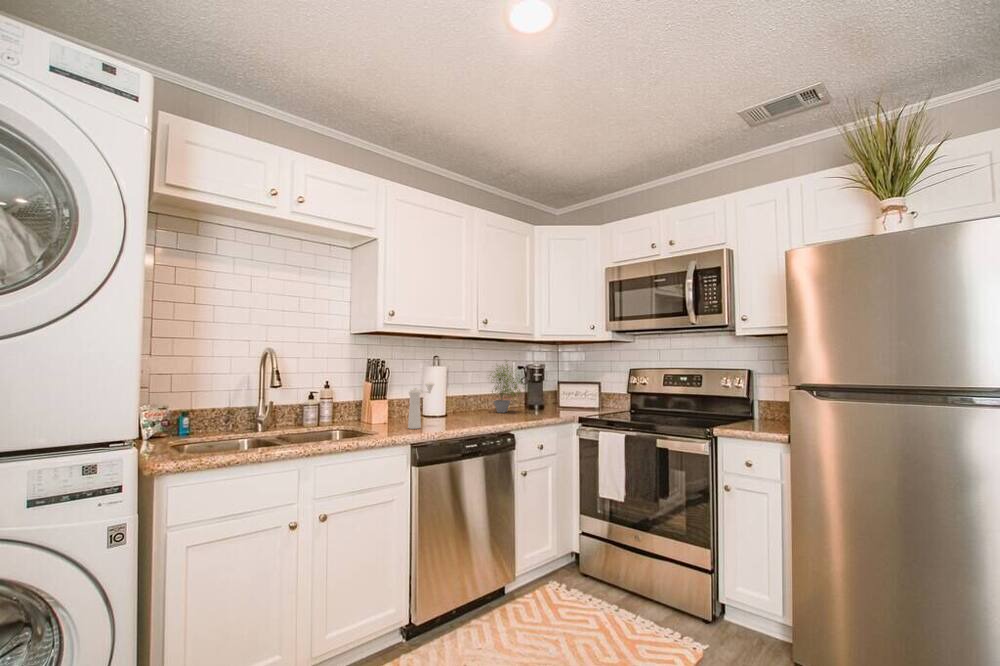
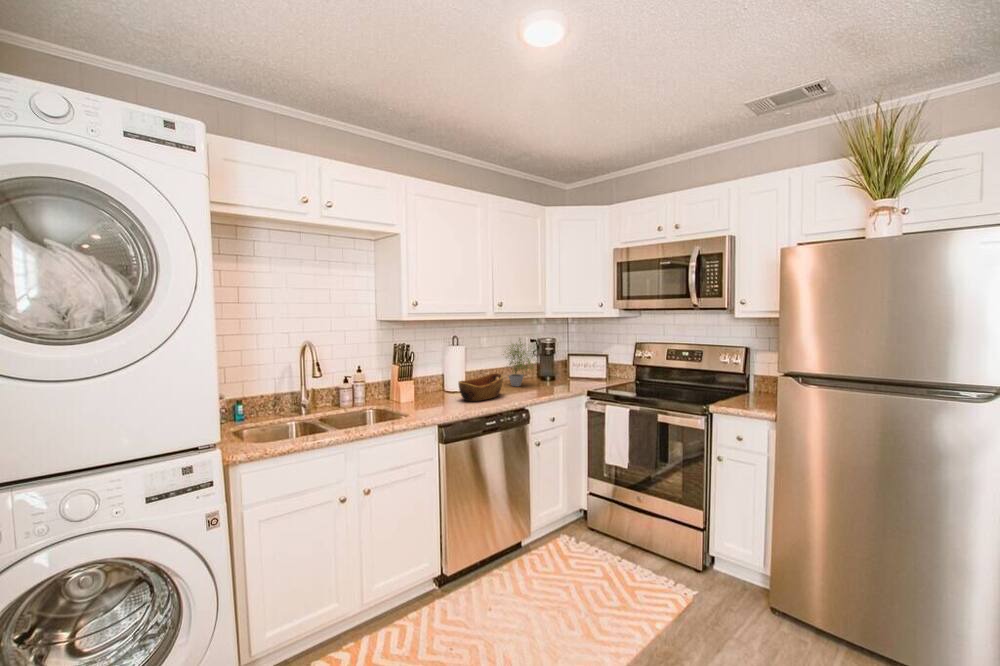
pepper mill: present [408,382,434,429] -> none [433,366,456,410]
wooden bowl: none [437,395,487,423] -> present [458,373,503,401]

